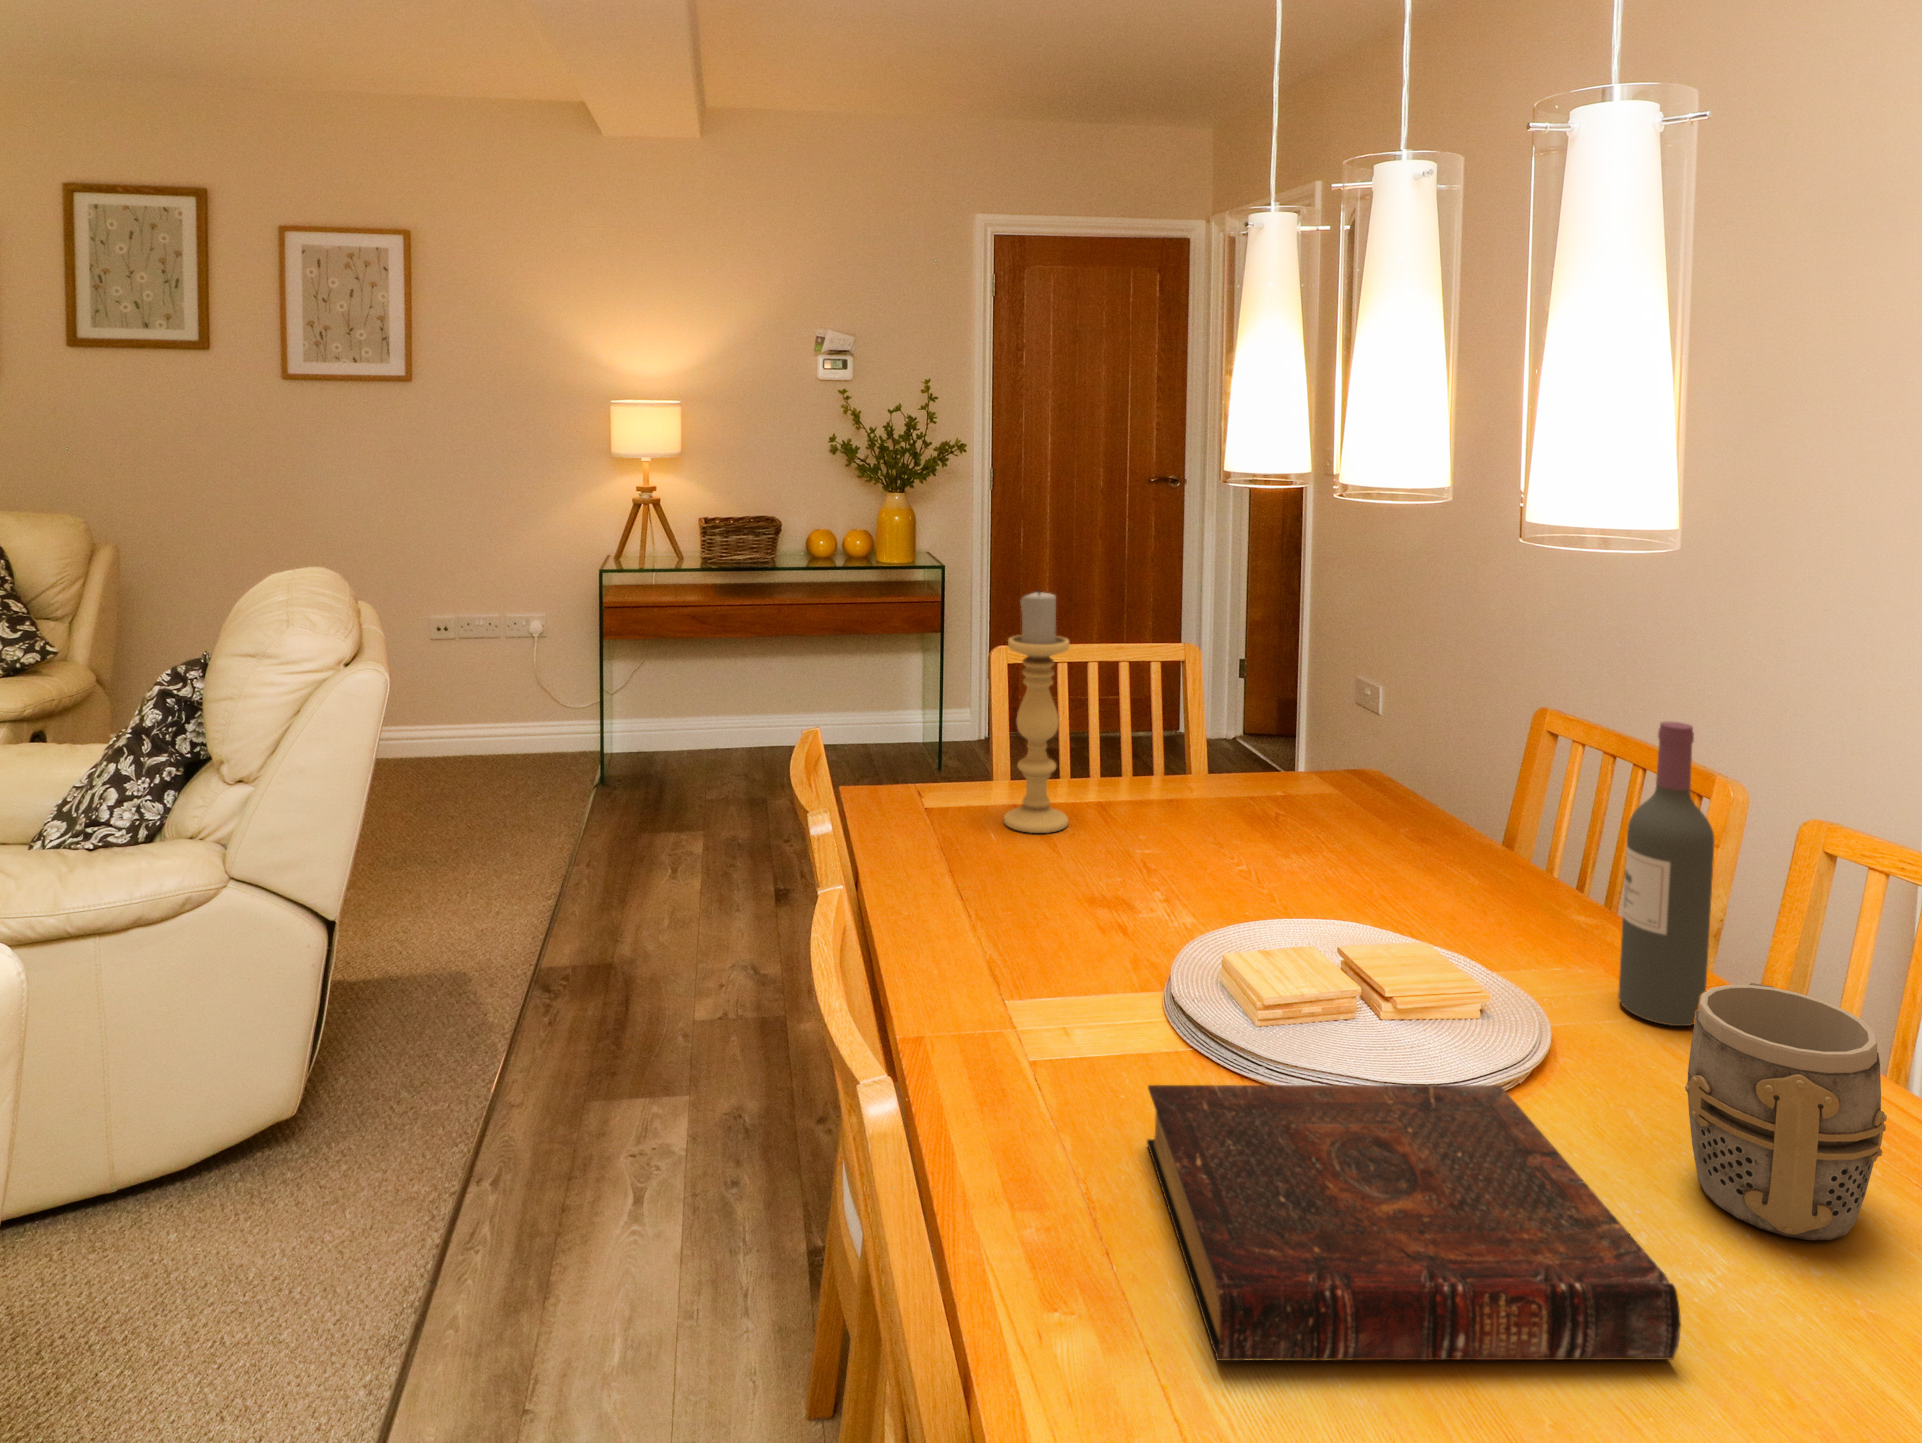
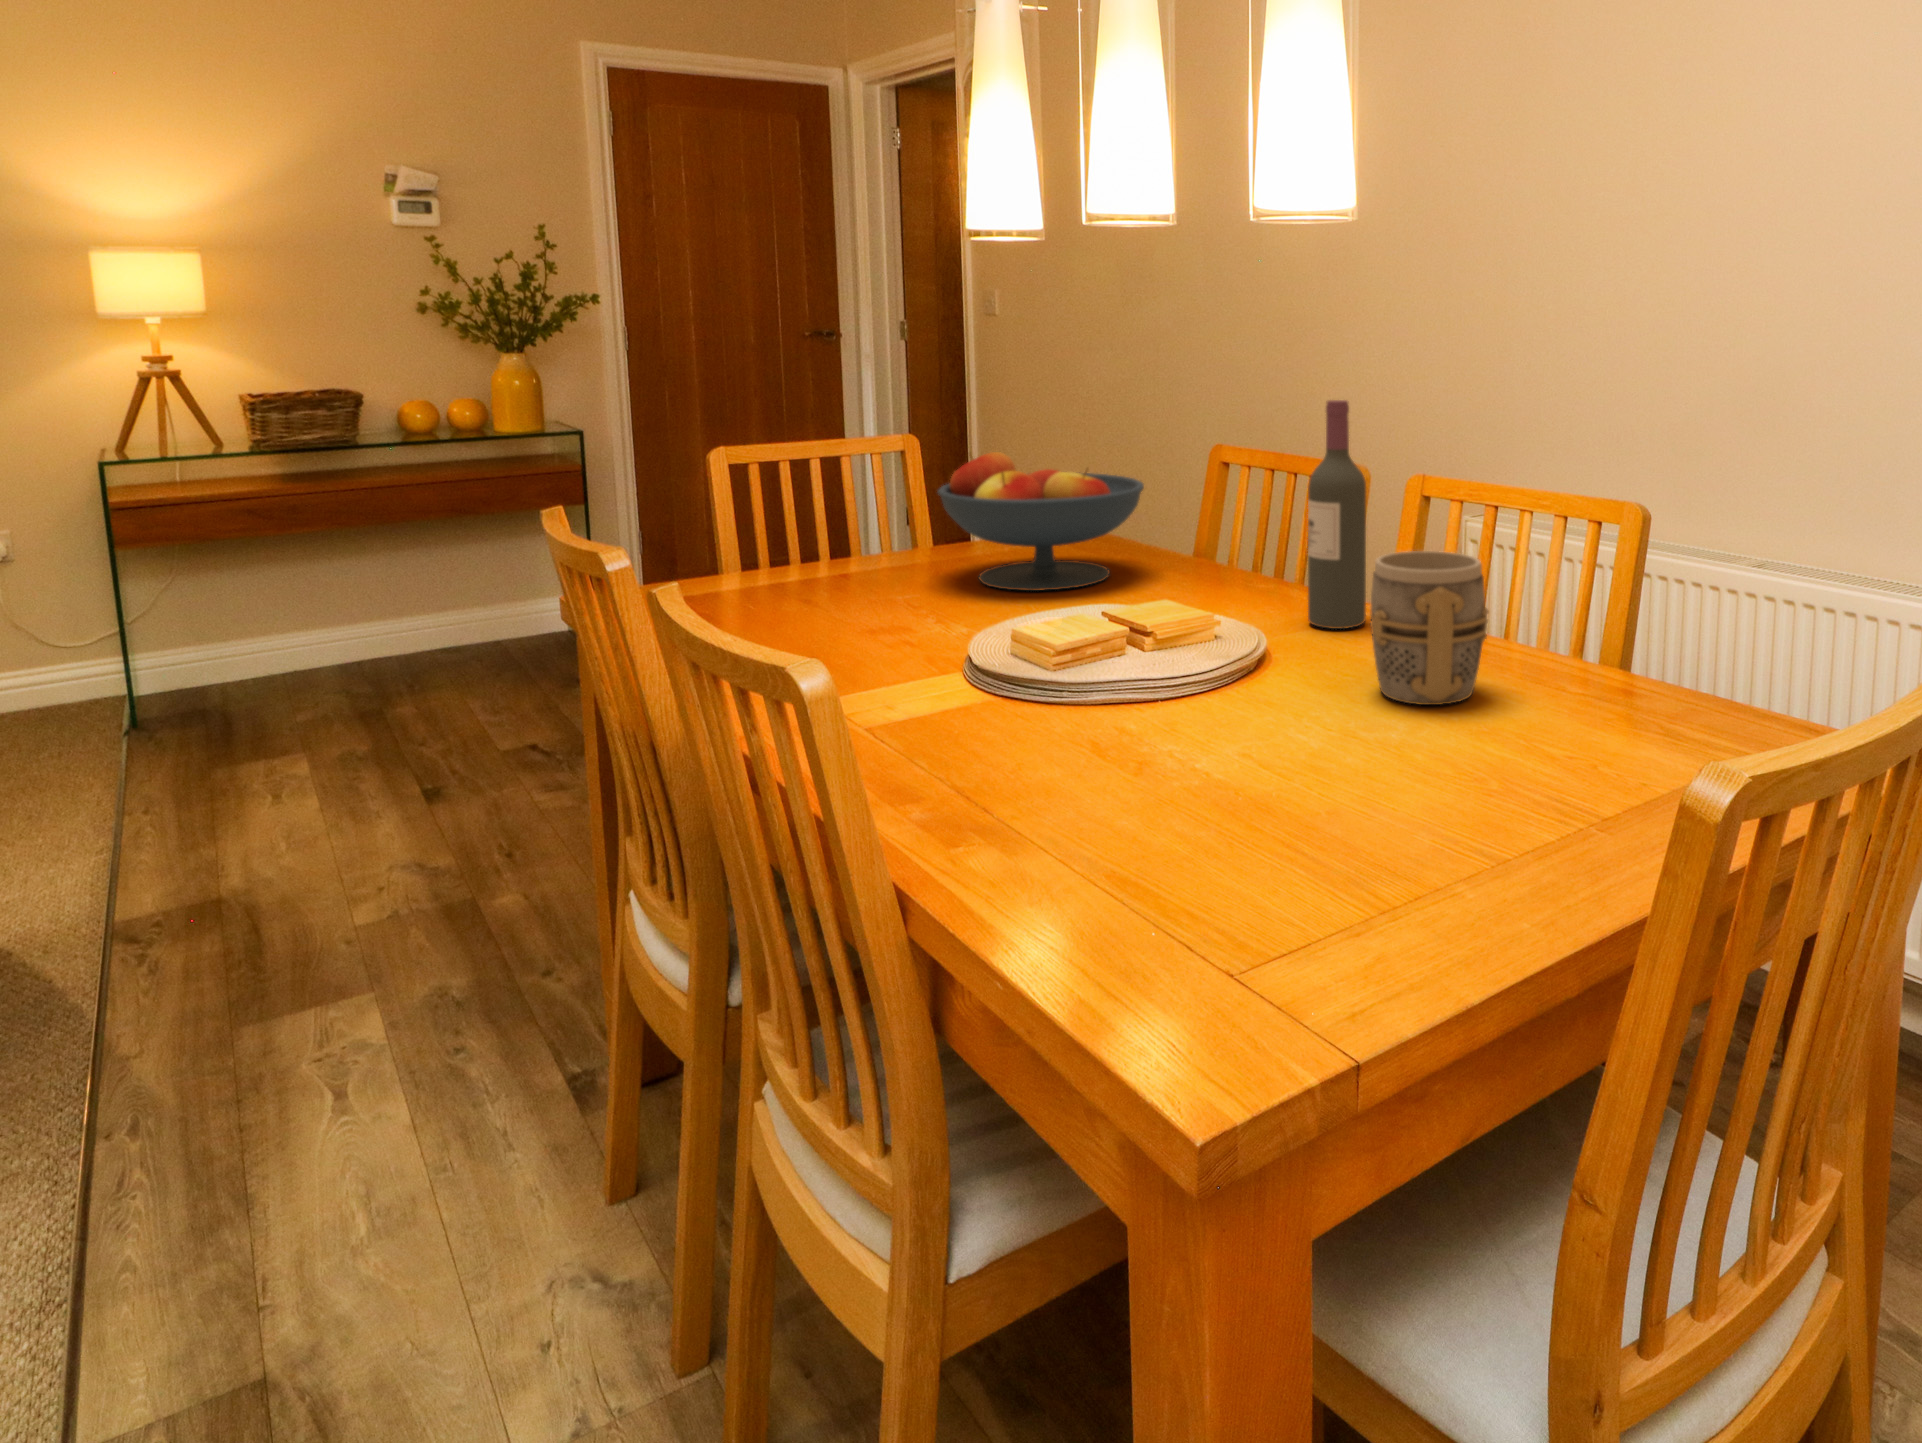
candle holder: present [1004,590,1069,833] -> none [749,361,825,601]
fruit bowl: none [1189,694,1427,871] -> present [938,452,1144,591]
book: present [1147,1085,1681,1361] -> none [986,656,1389,832]

